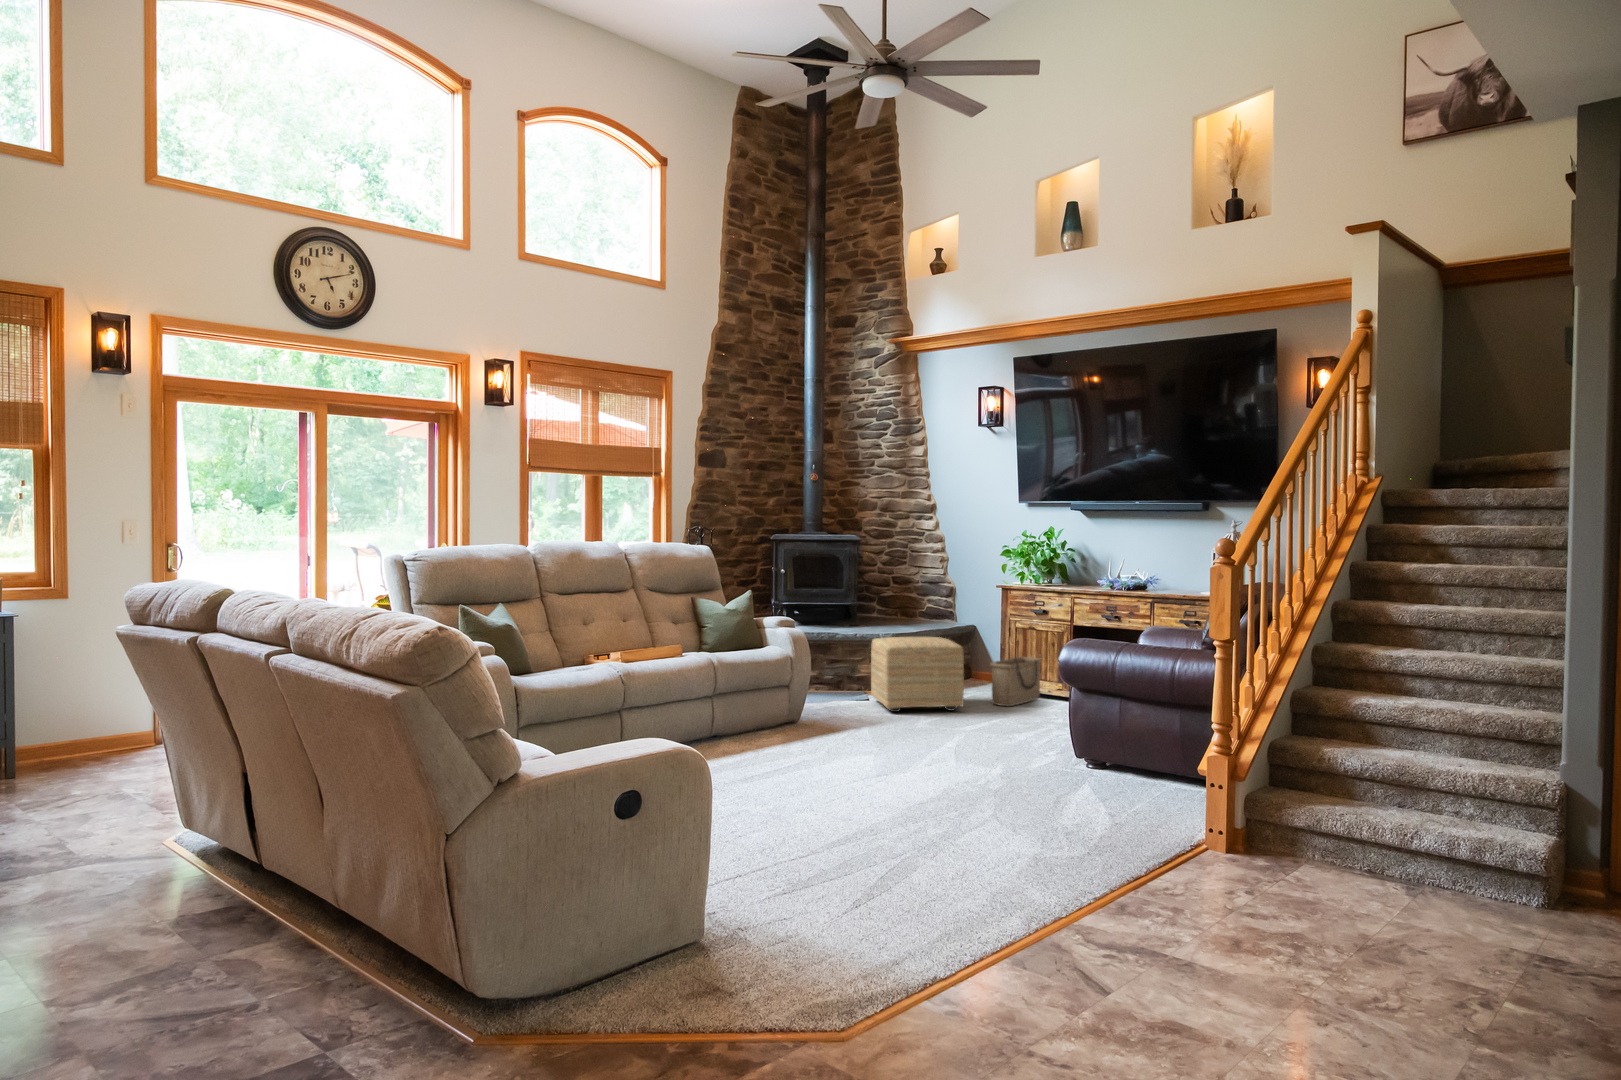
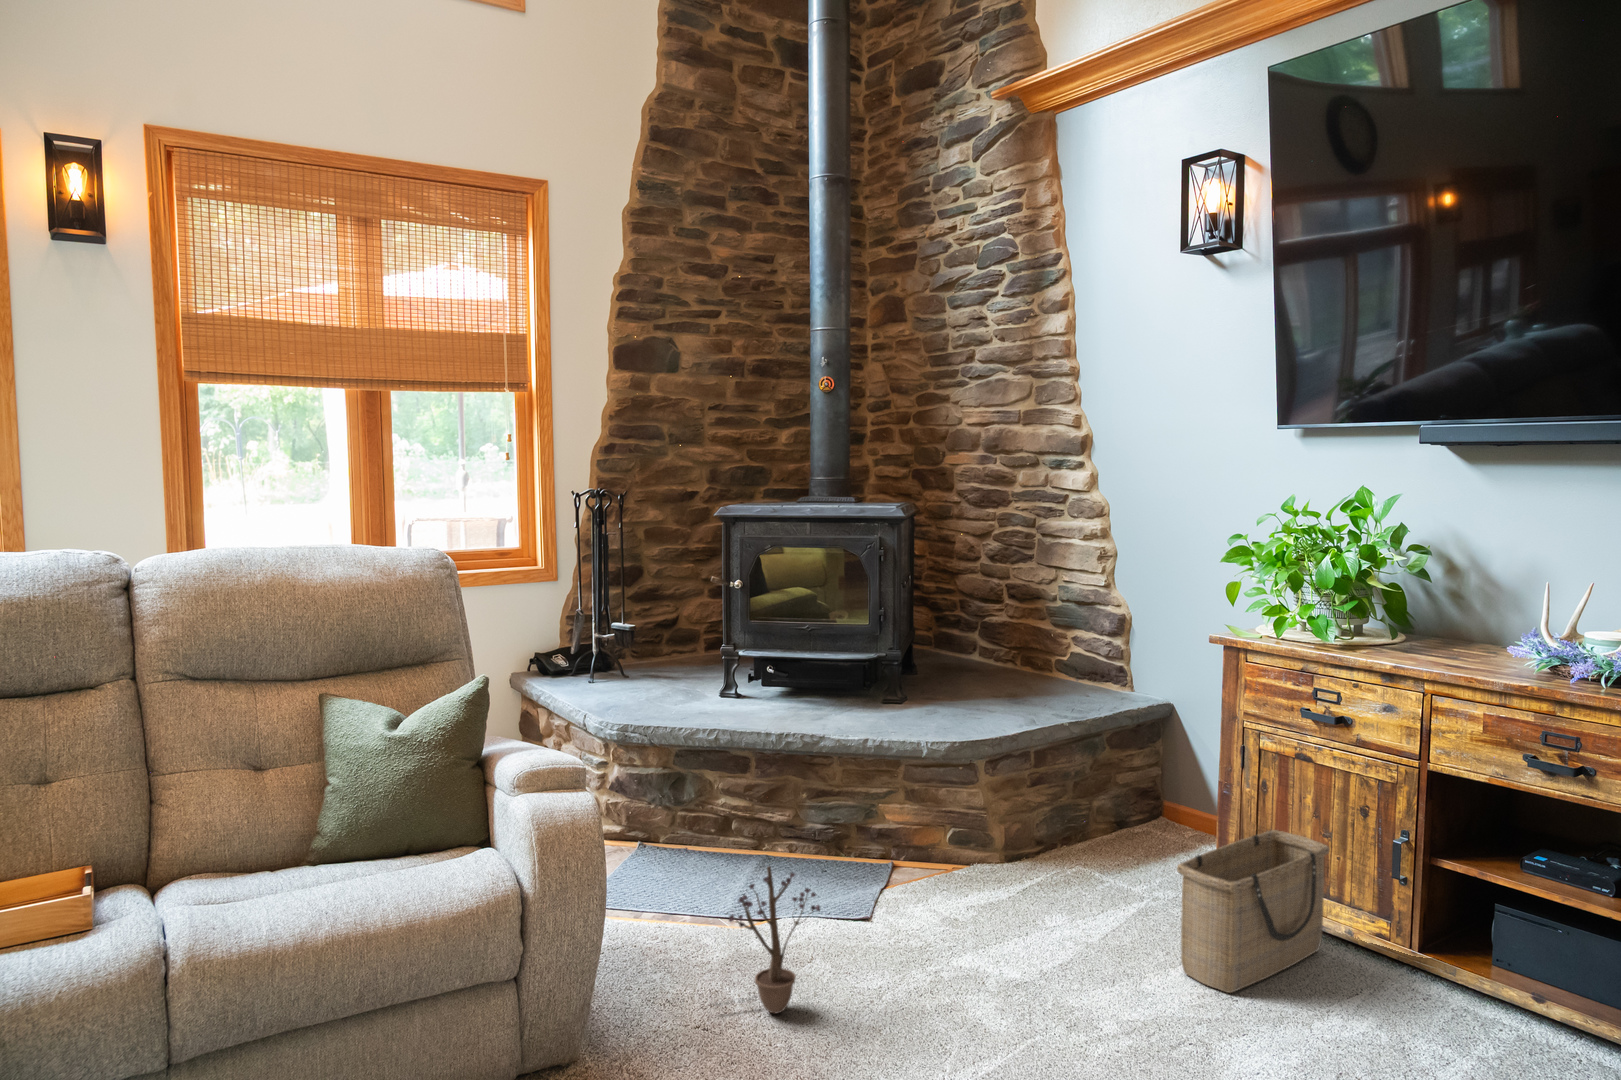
ottoman: present [871,637,964,712] -> none [862,774,1088,1010]
decorative plant: none [832,660,871,715] -> present [712,866,820,1013]

